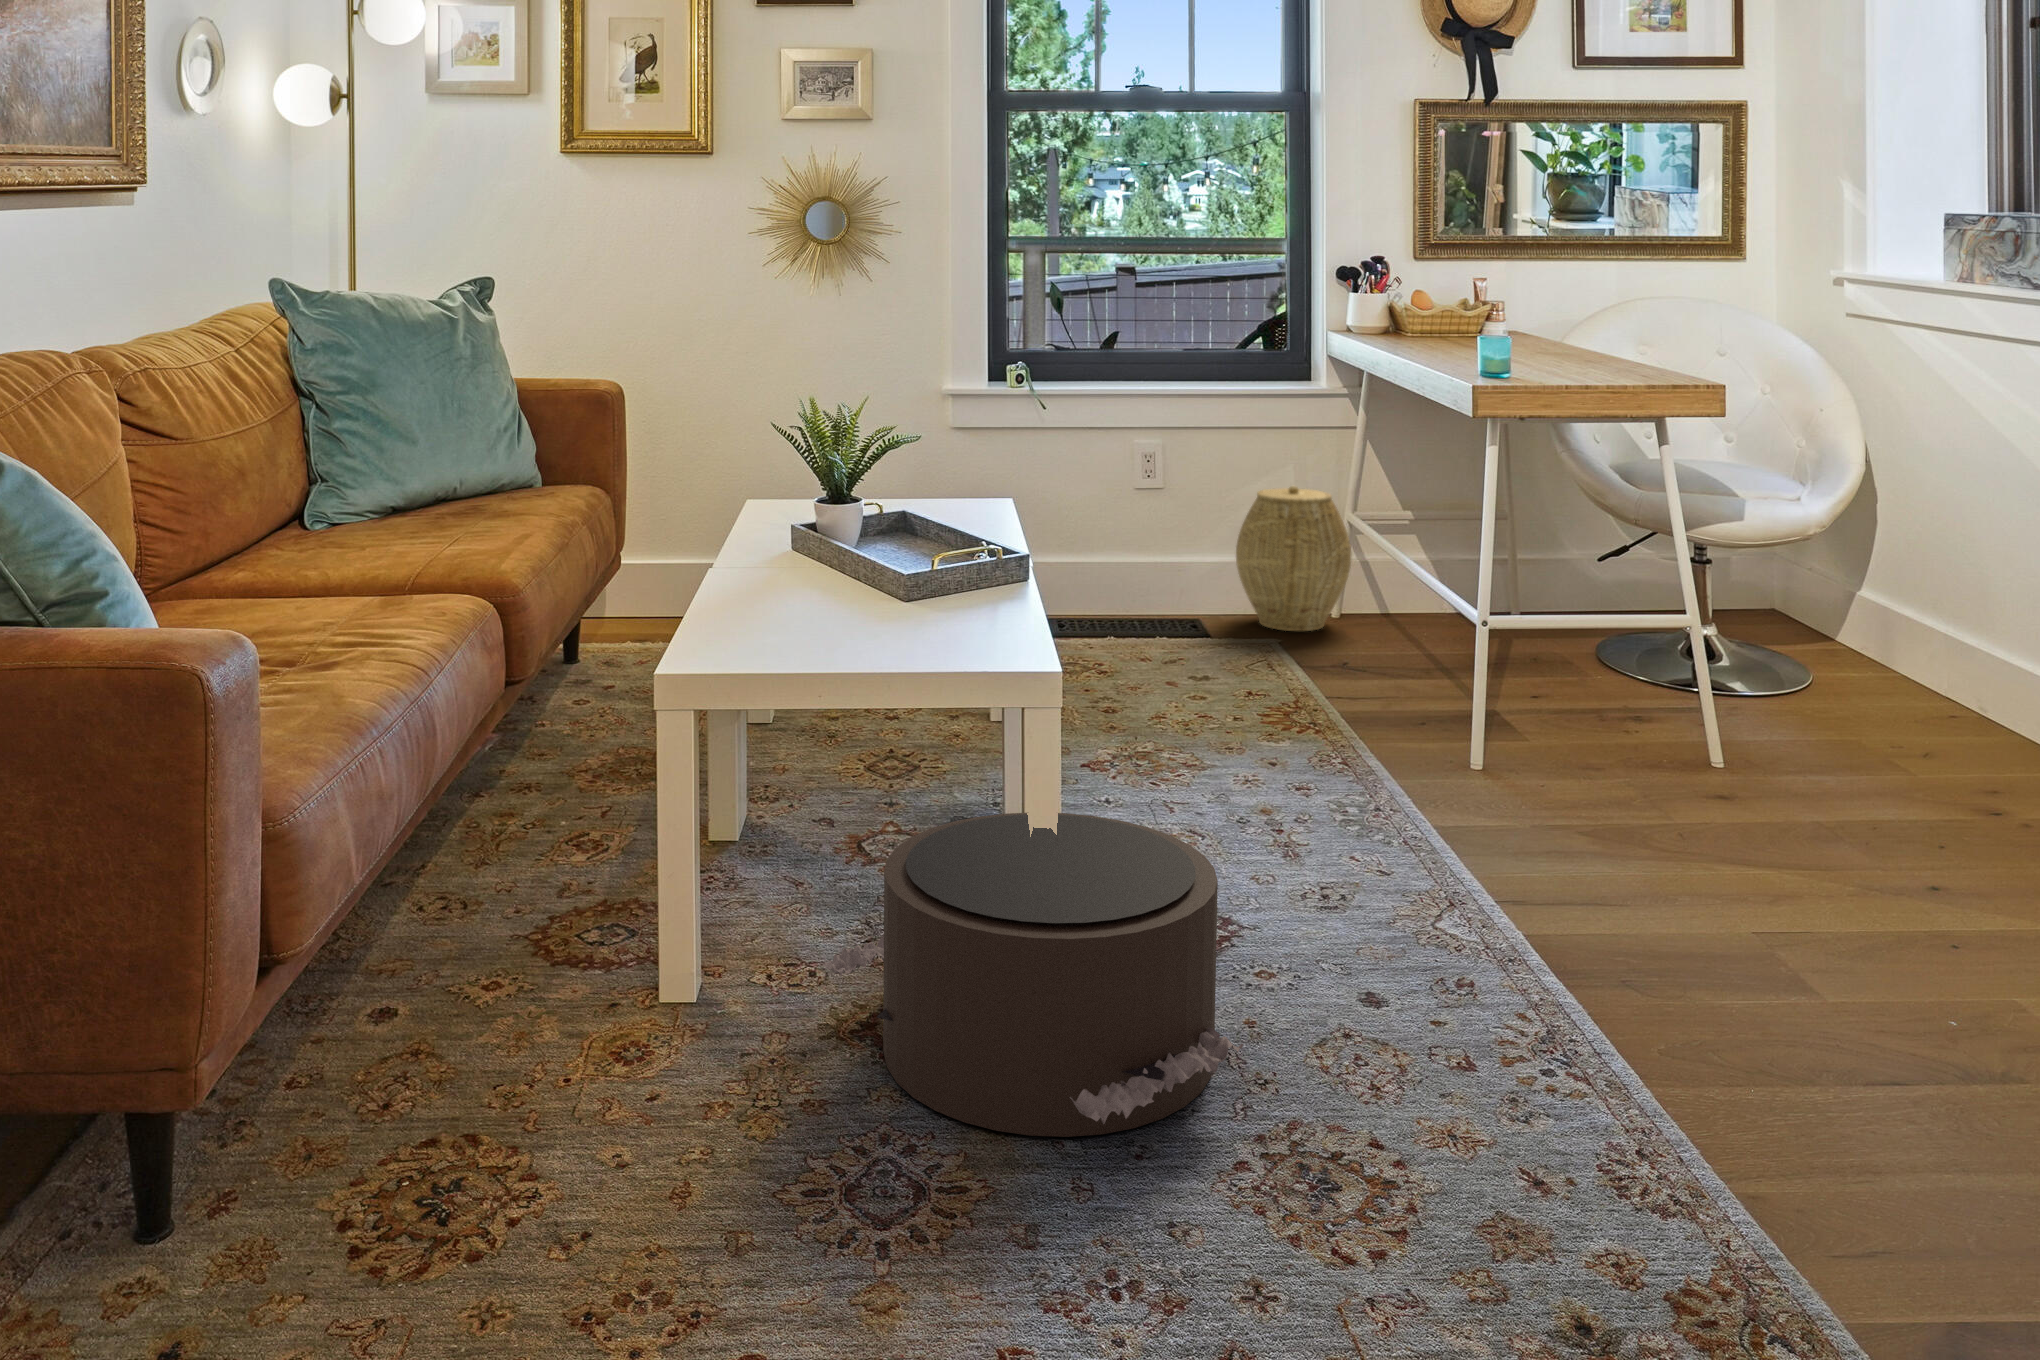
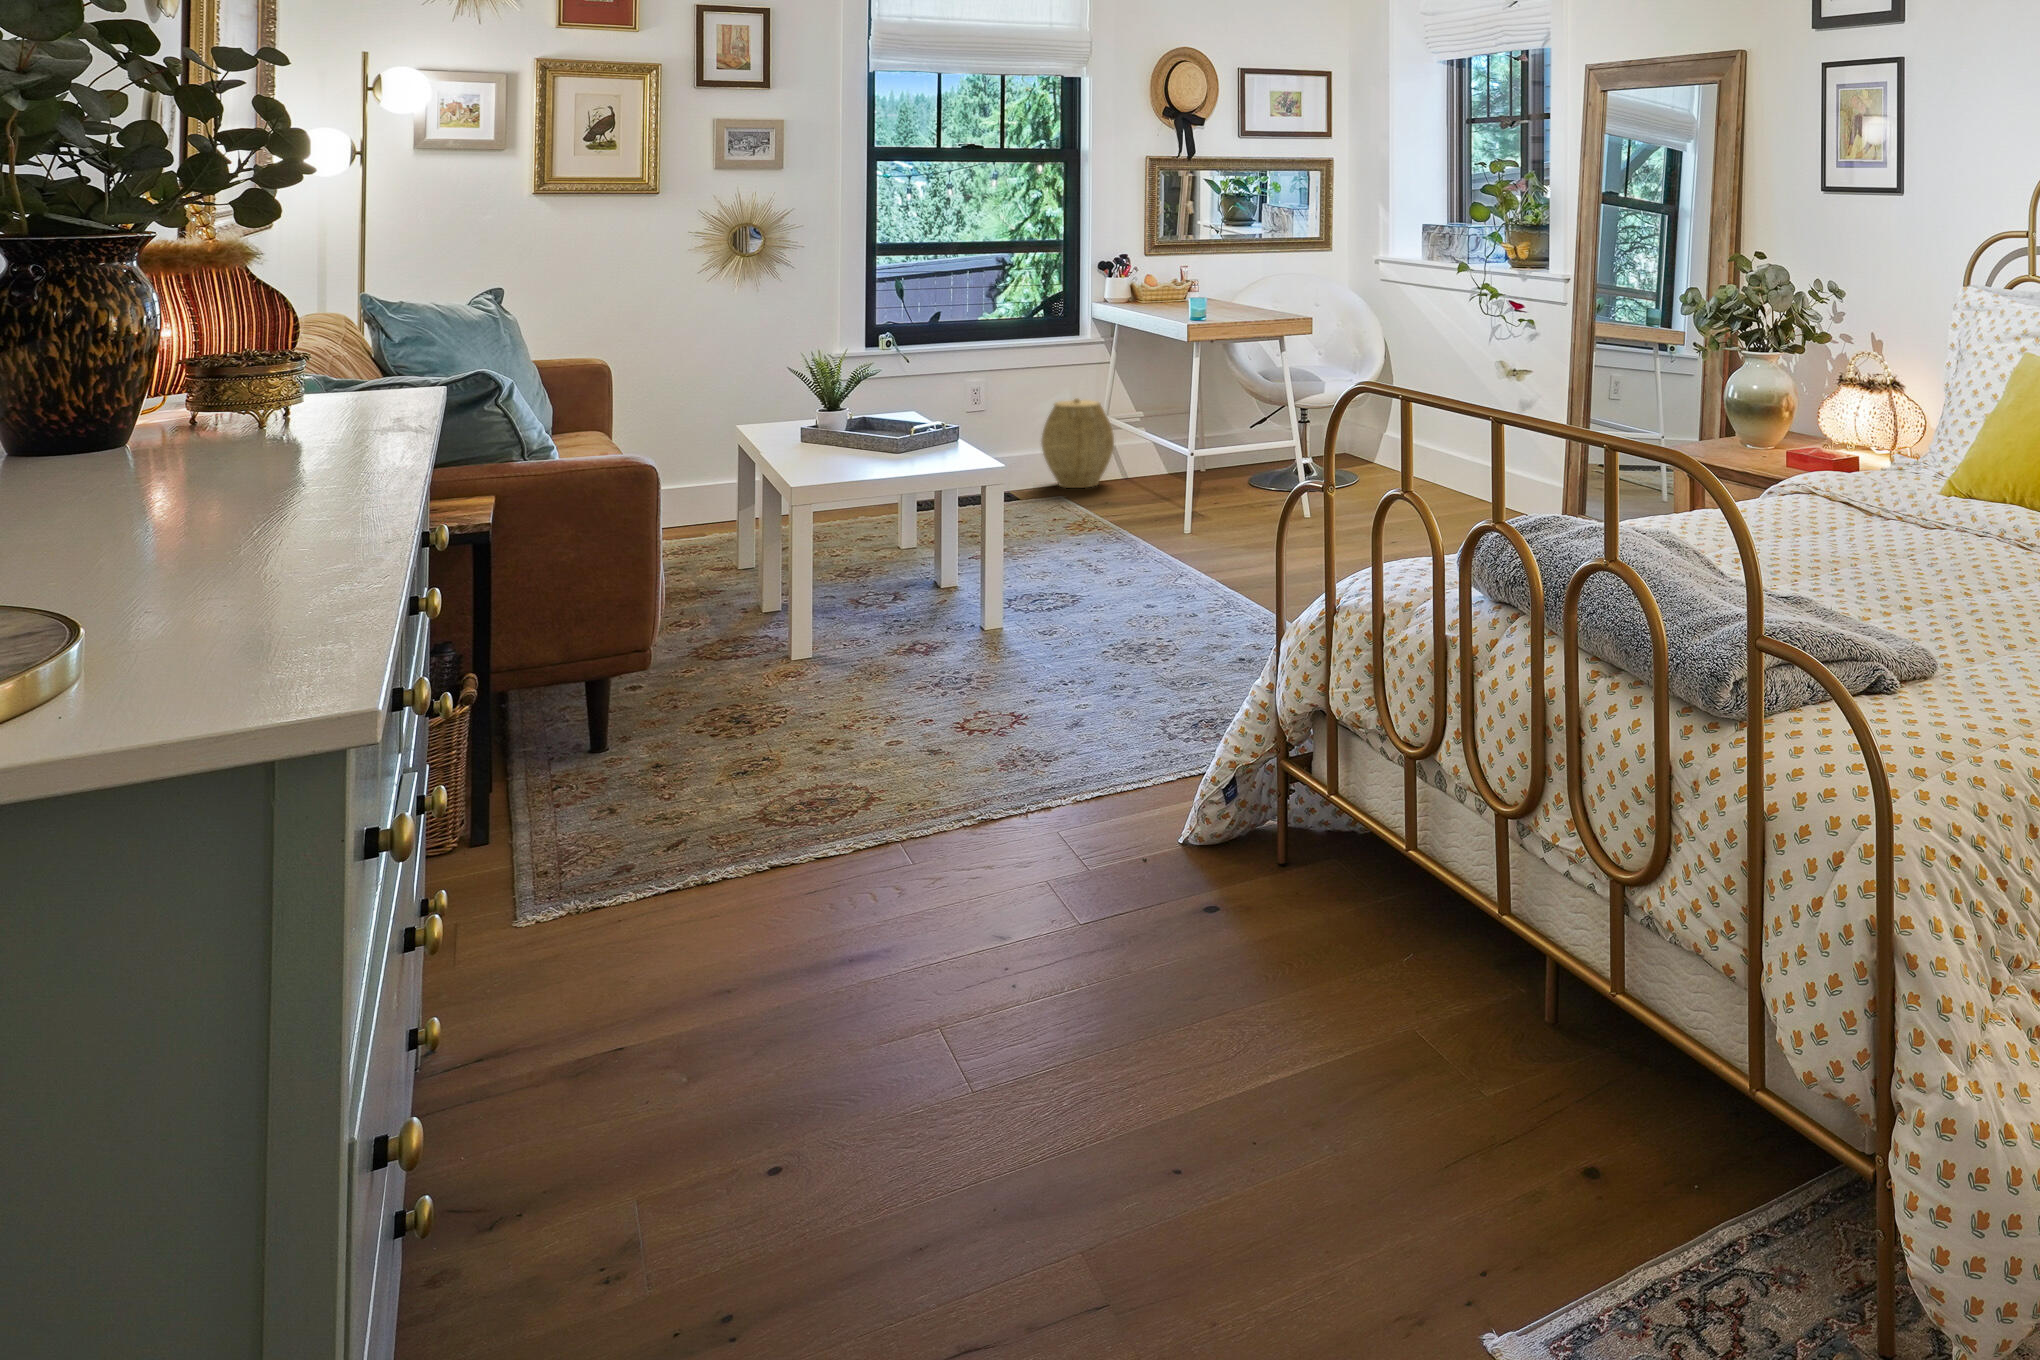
pouf: present [823,813,1243,1137] -> none [880,551,1096,678]

